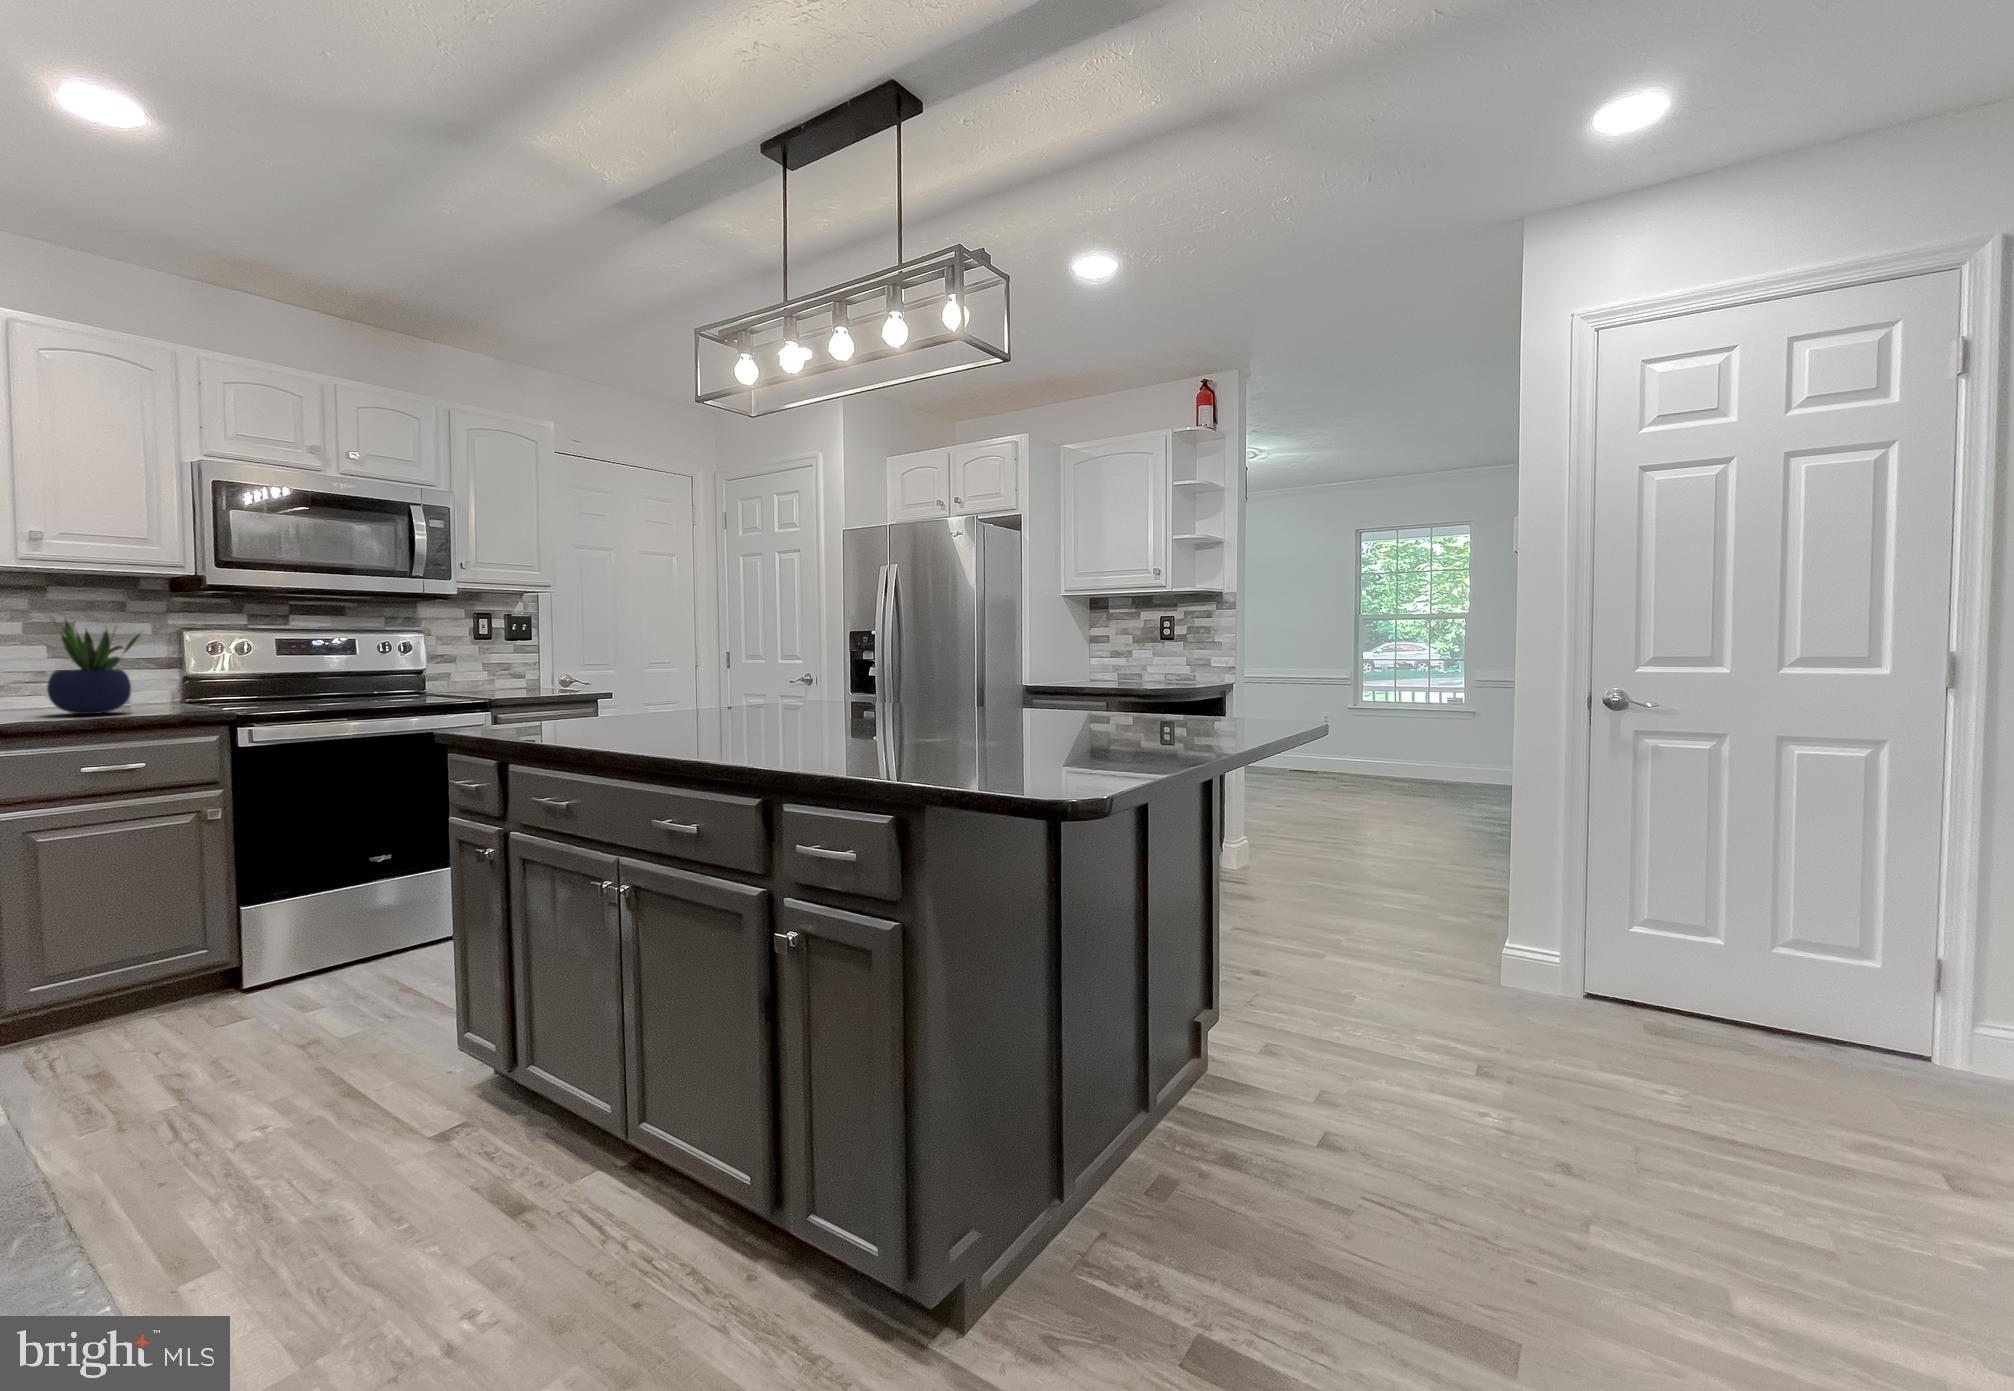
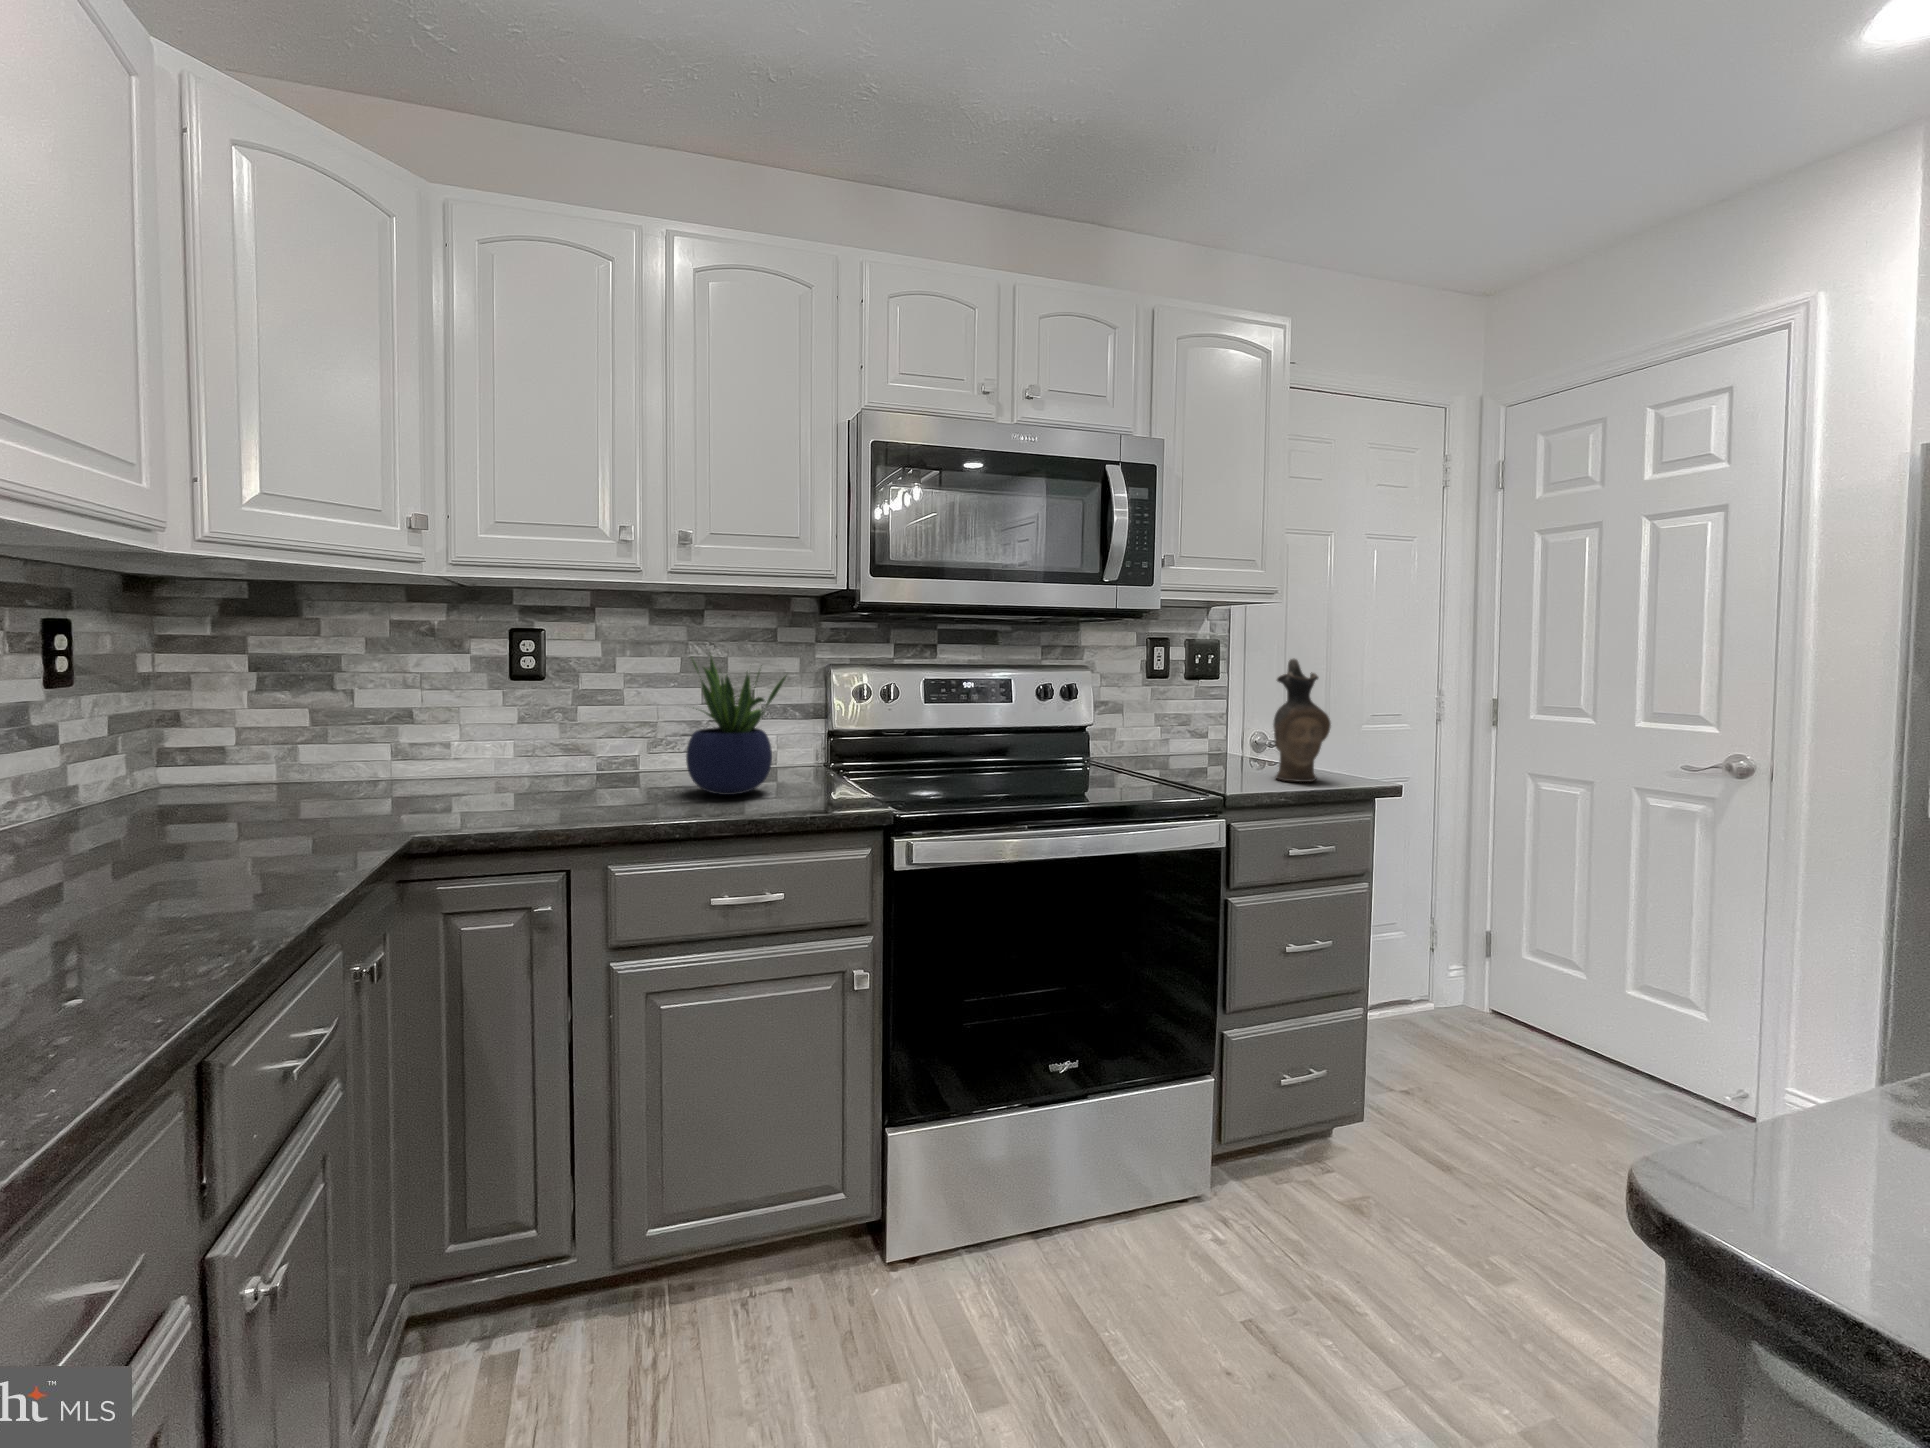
ceramic pitcher: none [542,624,574,695] -> present [1273,659,1331,782]

